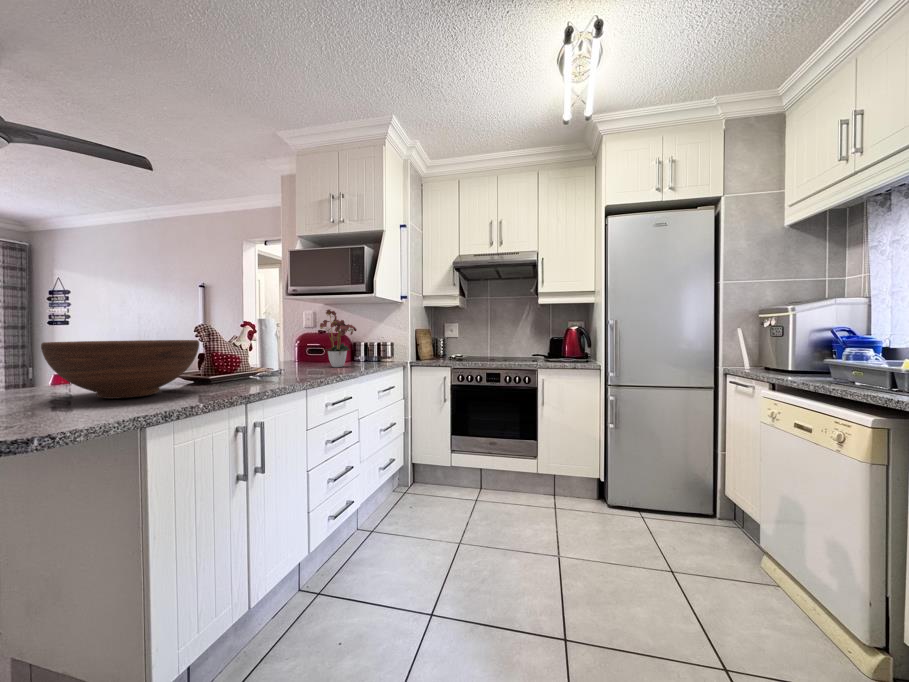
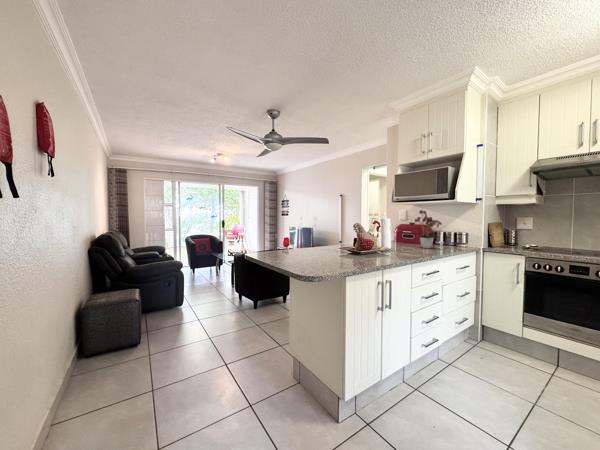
fruit bowl: present [41,340,199,399] -> none [302,230,360,259]

